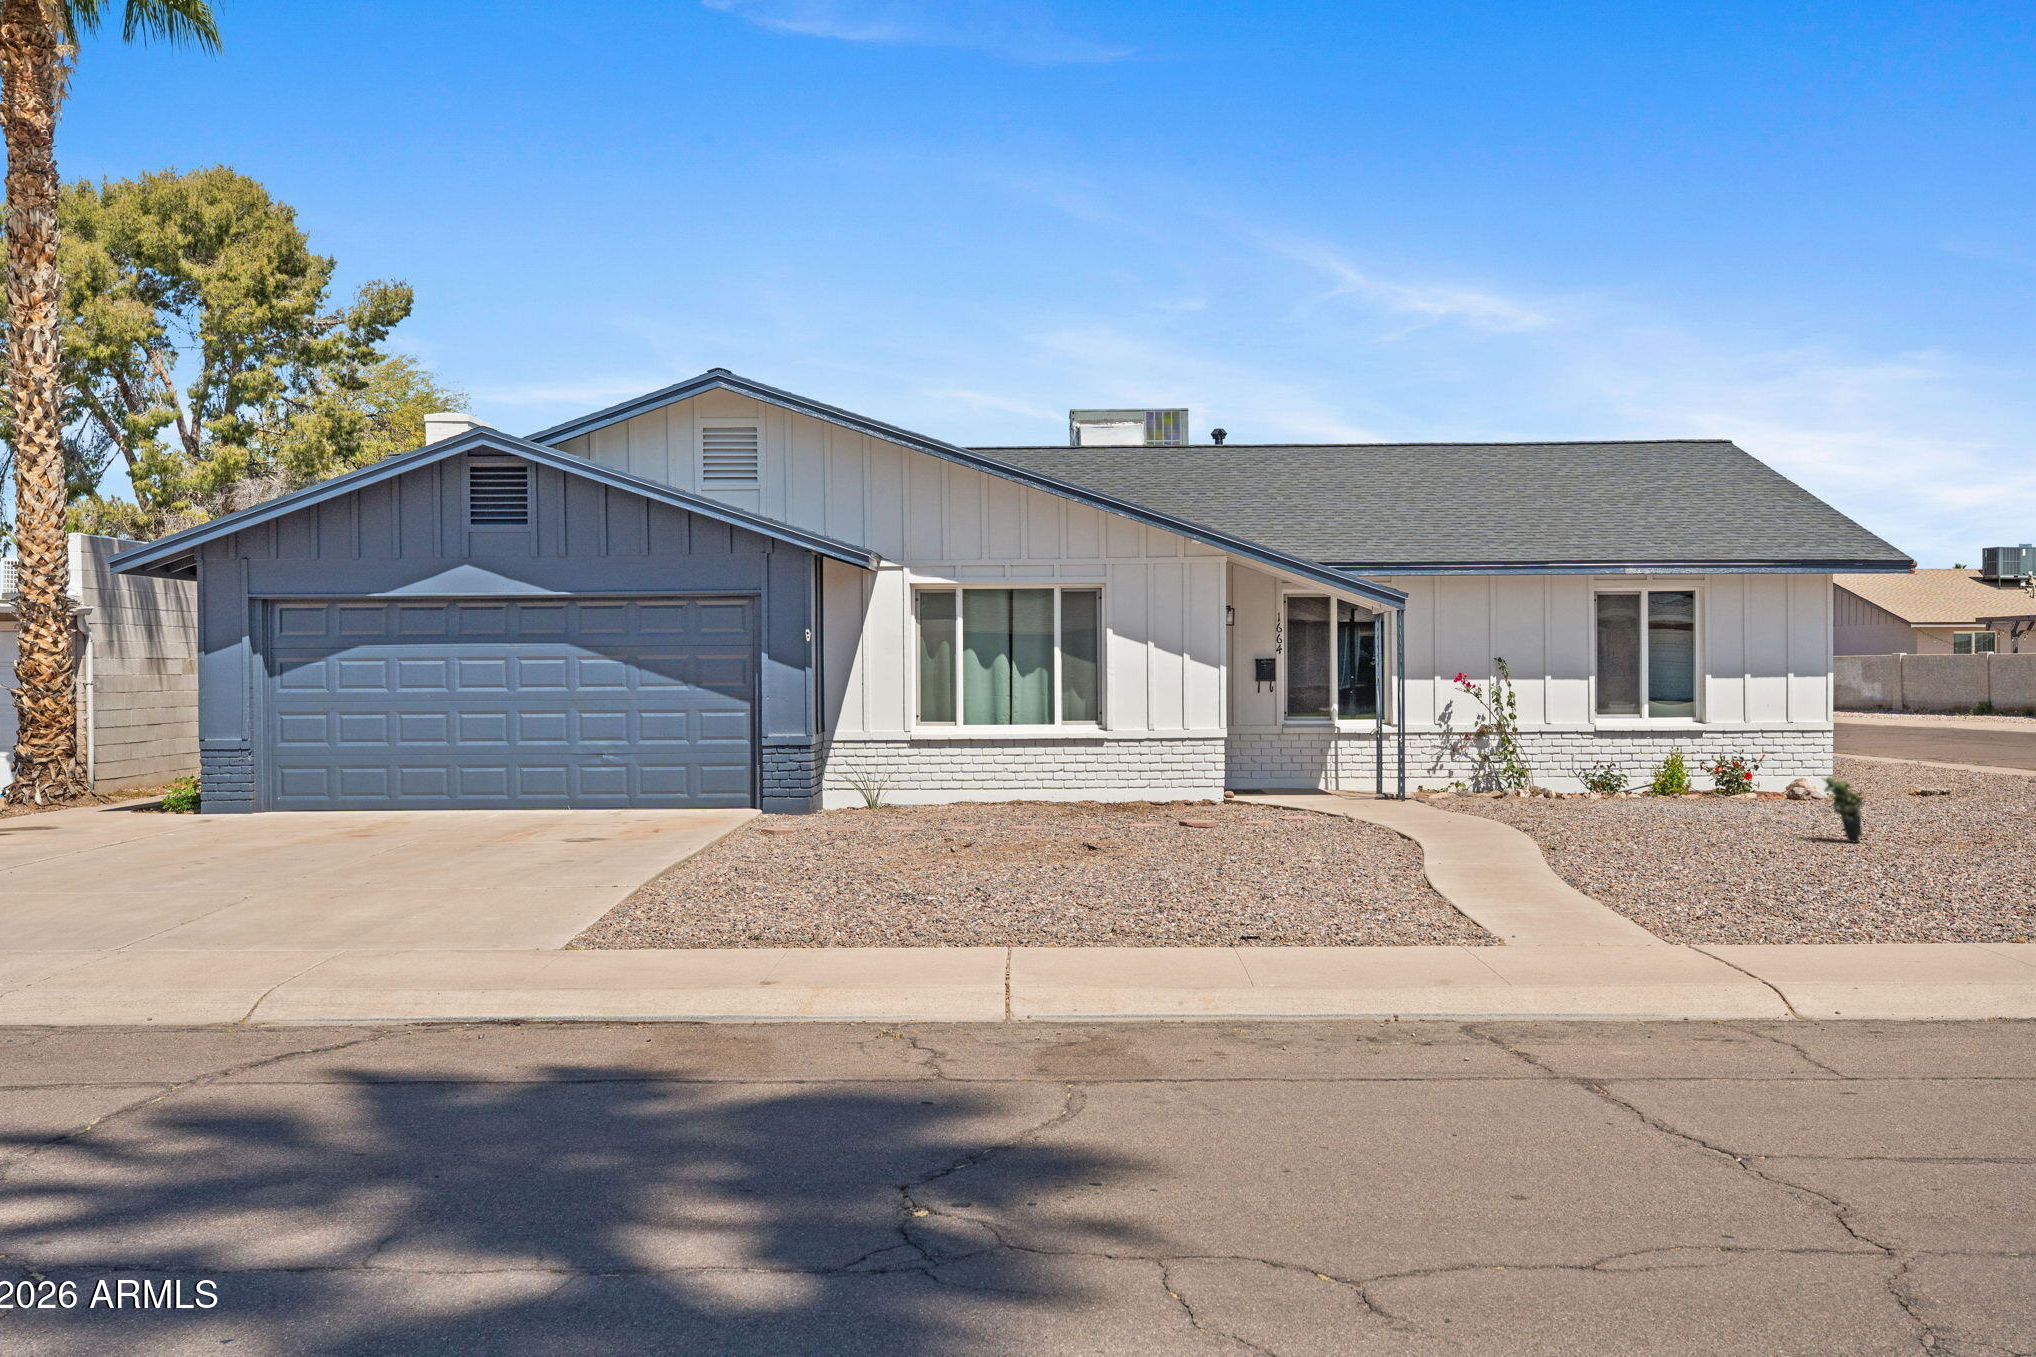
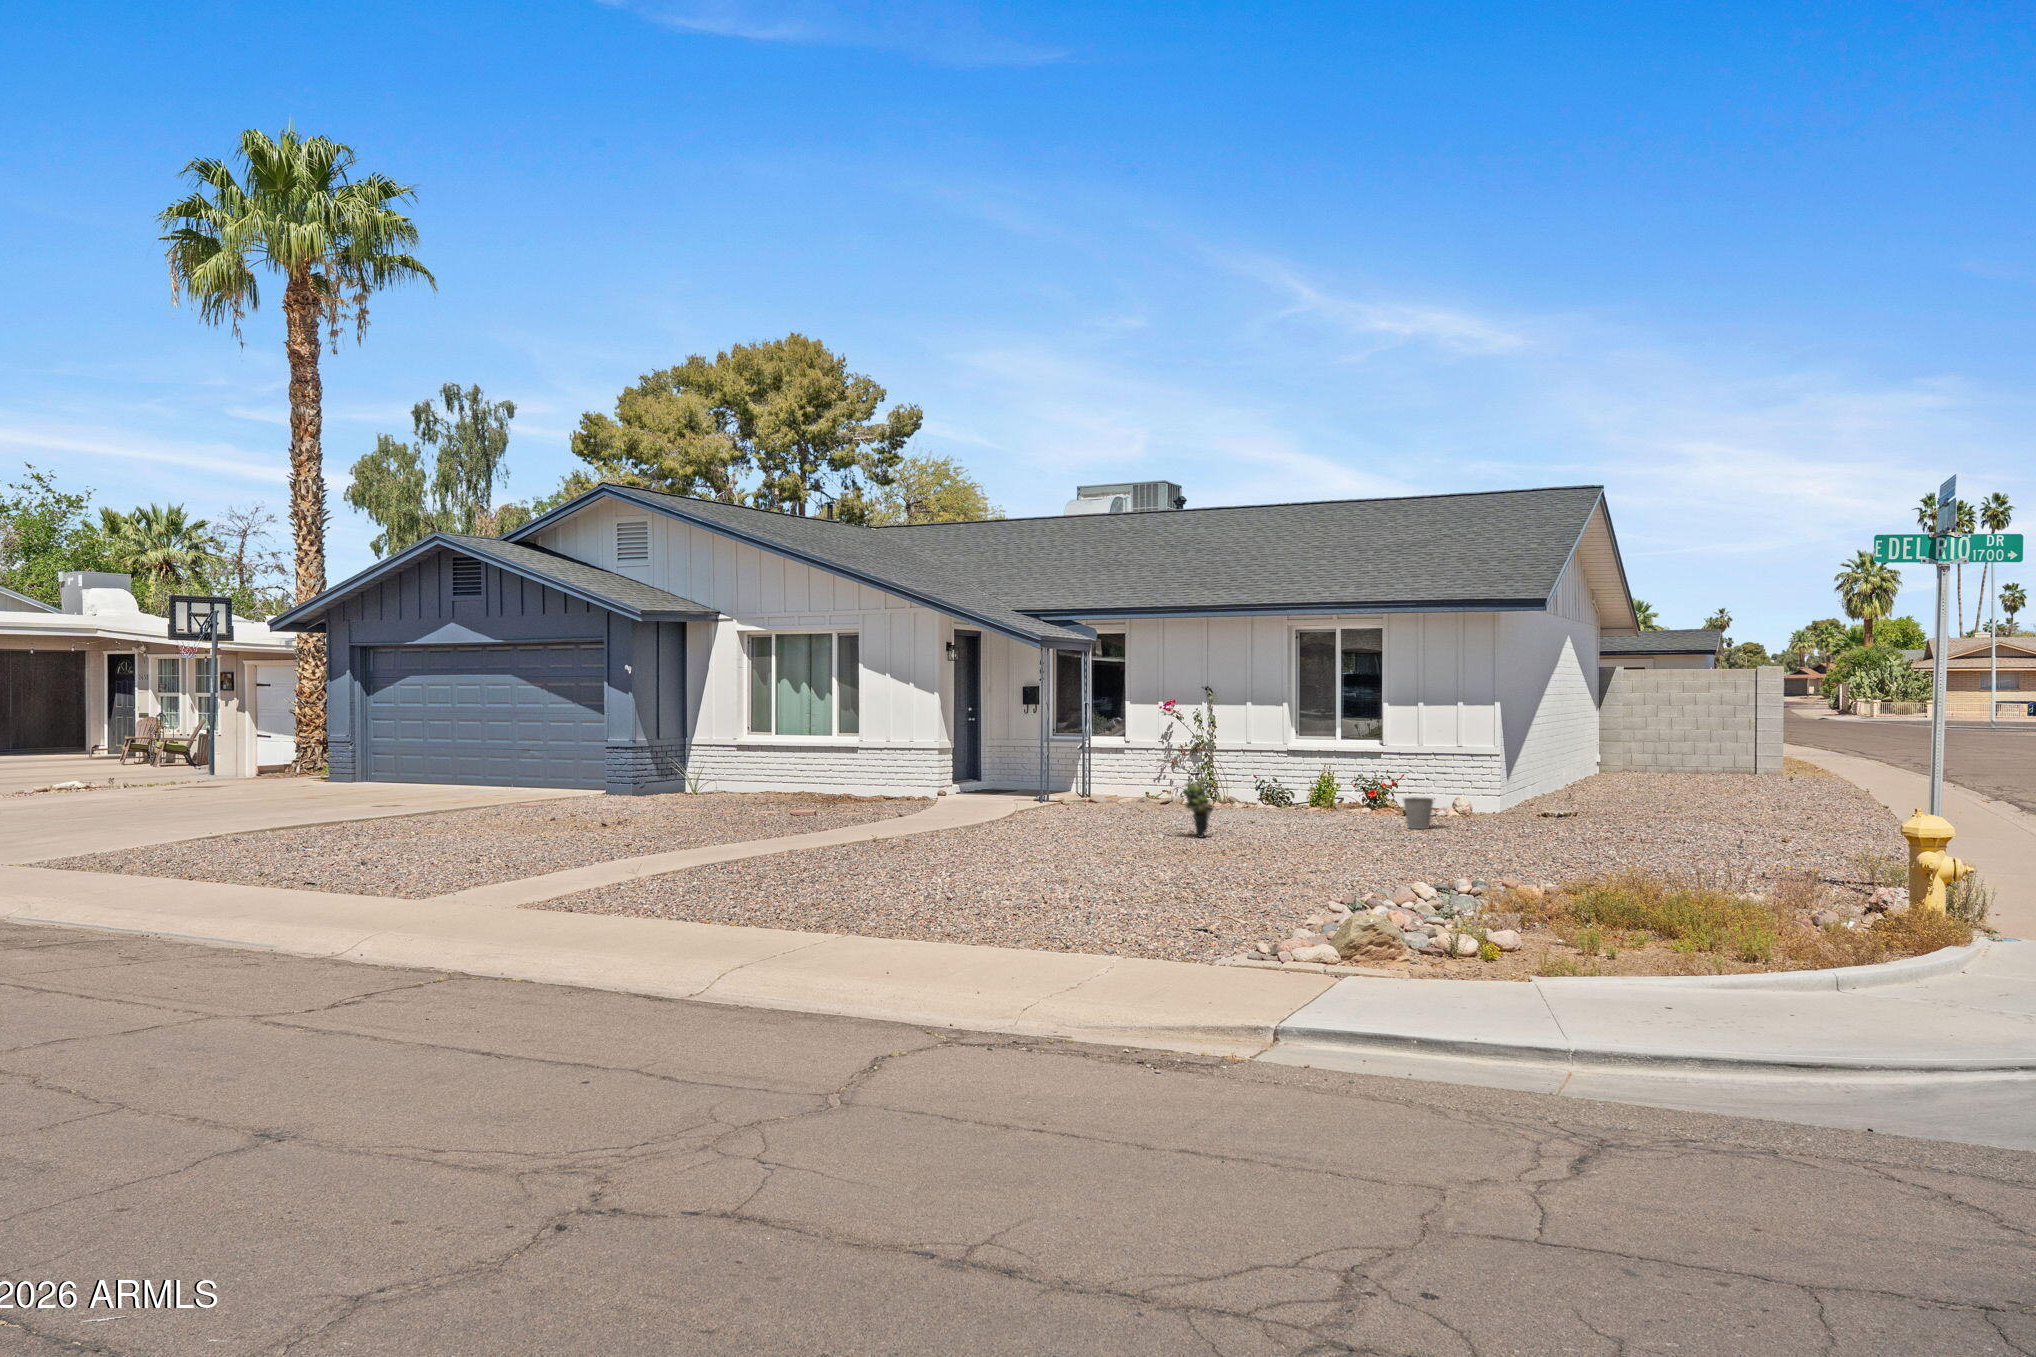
bucket: none [1932,783,1971,819] -> present [1403,797,1435,829]

